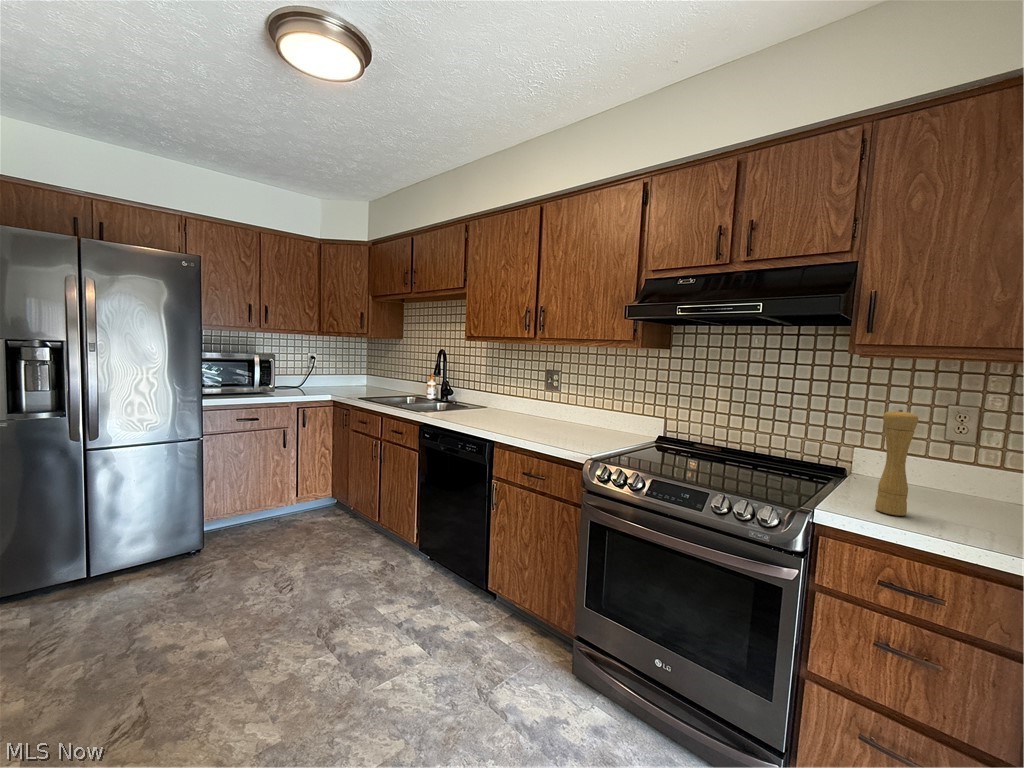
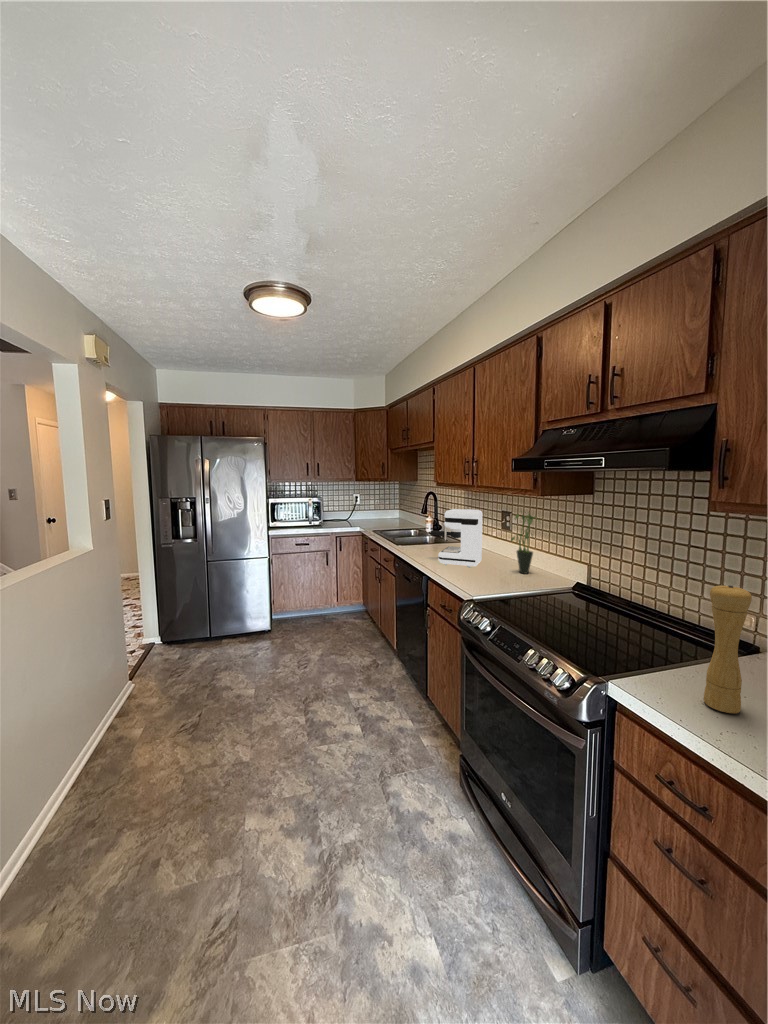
coffee maker: none [482,365,545,430] -> present [431,509,482,567]
potted plant: none [583,366,612,433] -> present [511,514,539,574]

